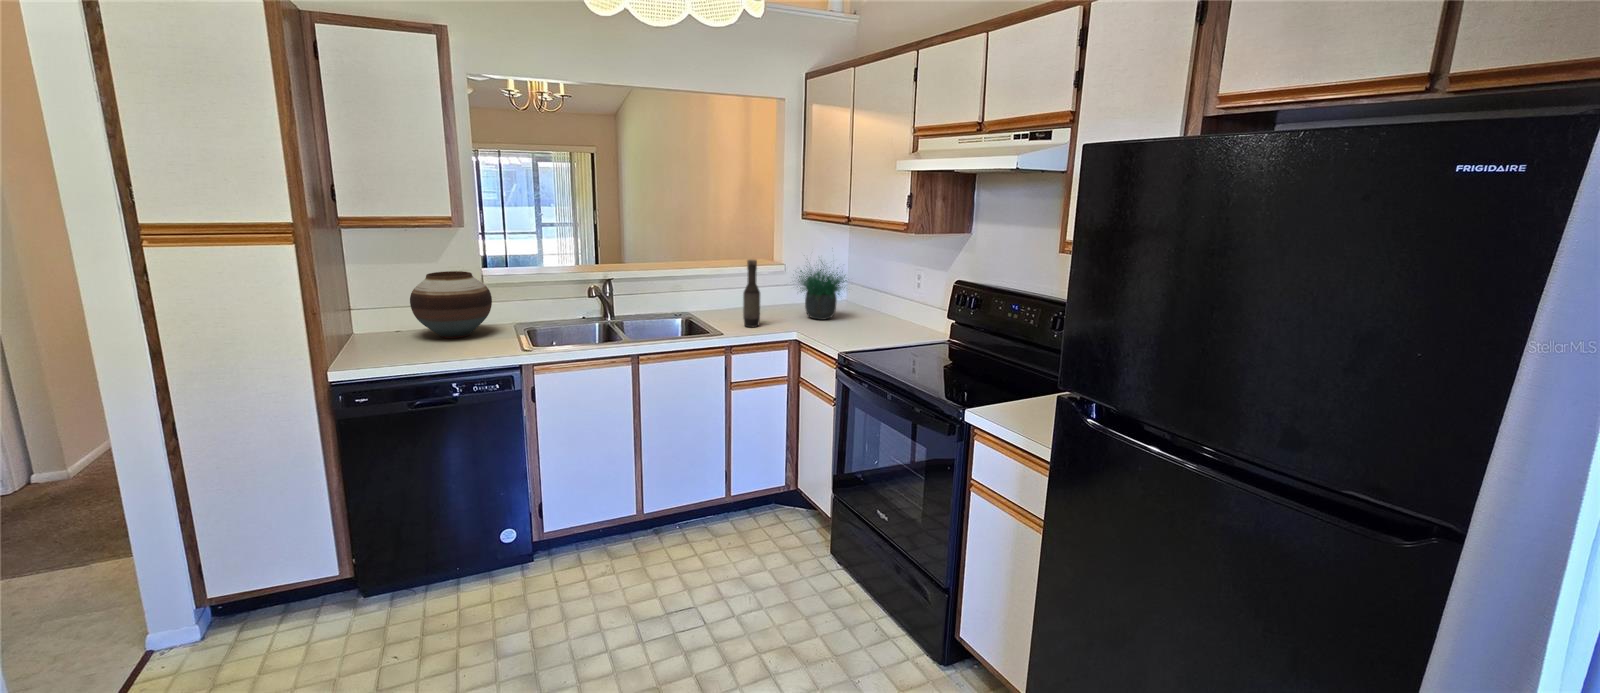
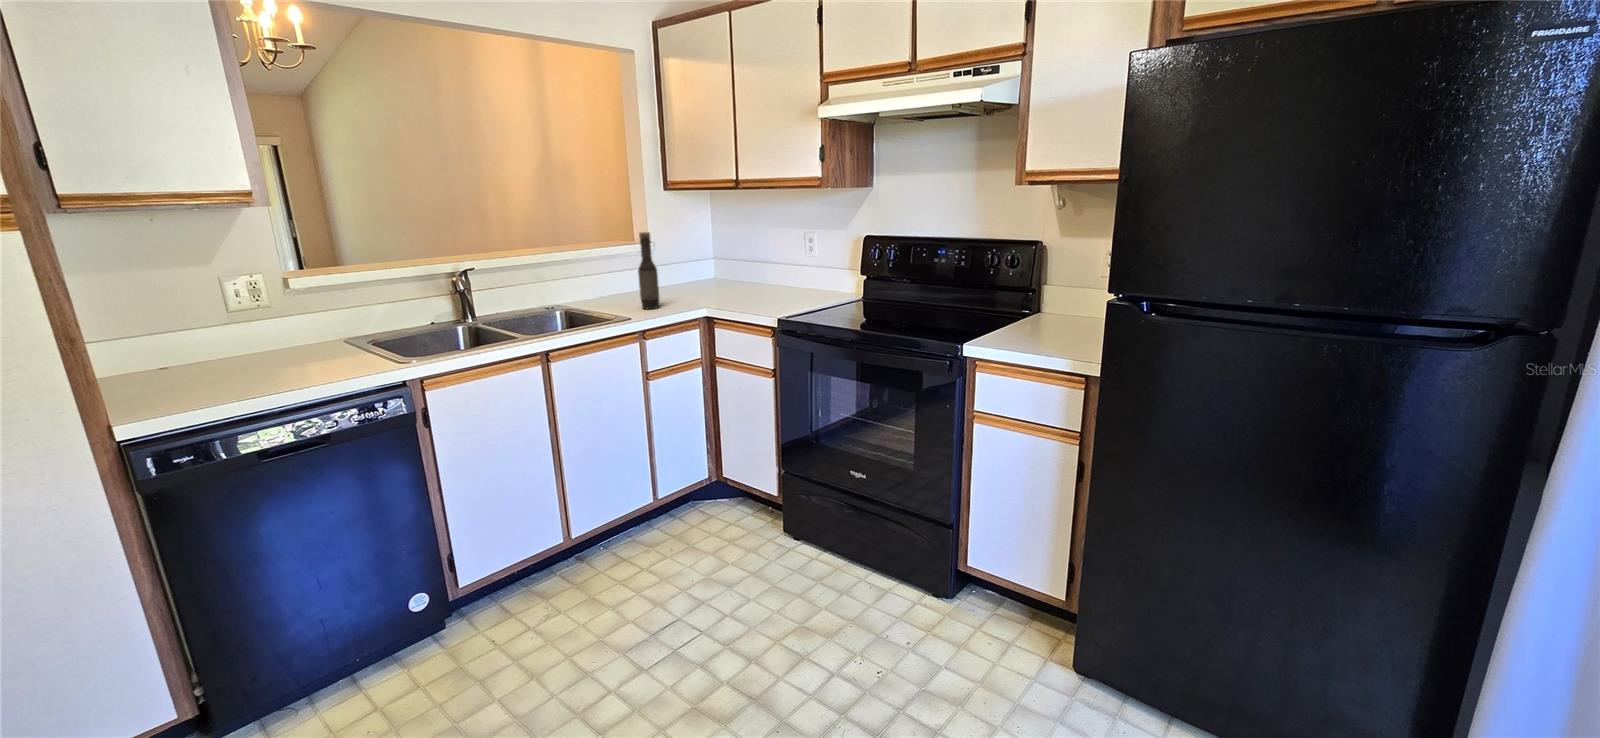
potted plant: present [798,263,847,320] -> none [670,213,747,295]
vase: present [410,271,492,338] -> none [198,274,325,366]

